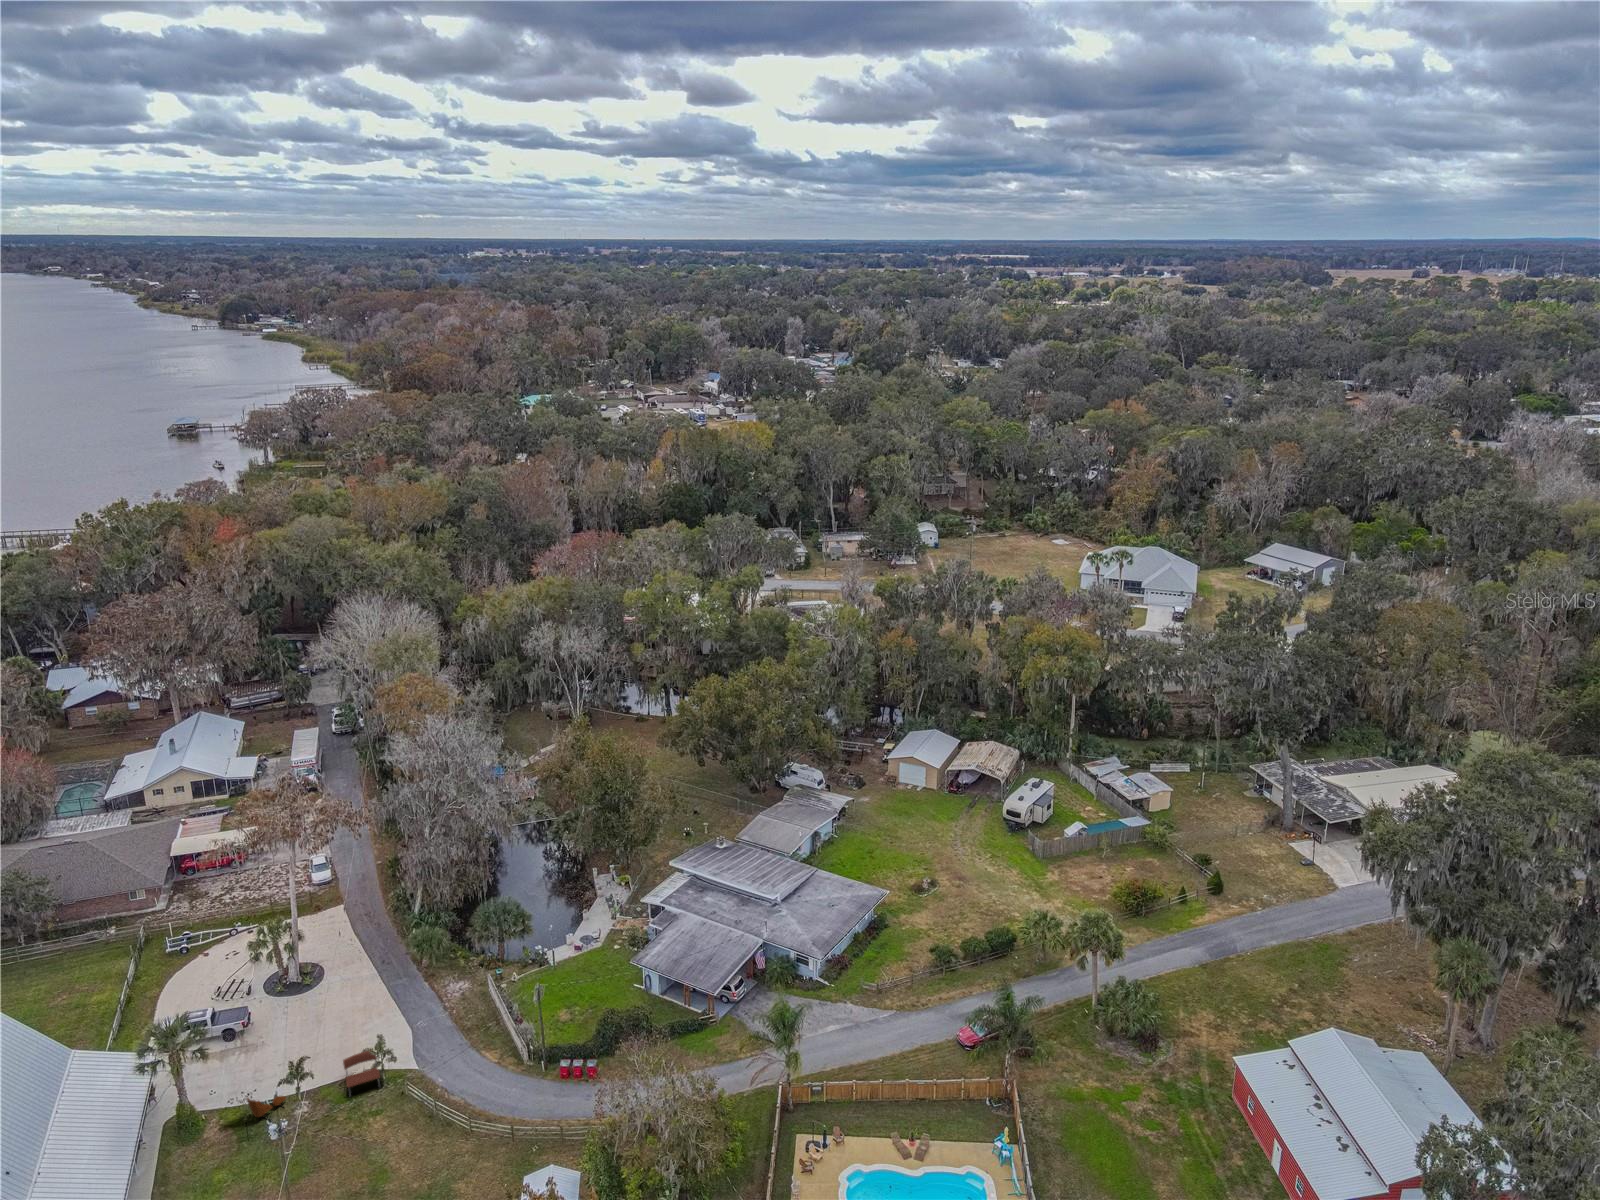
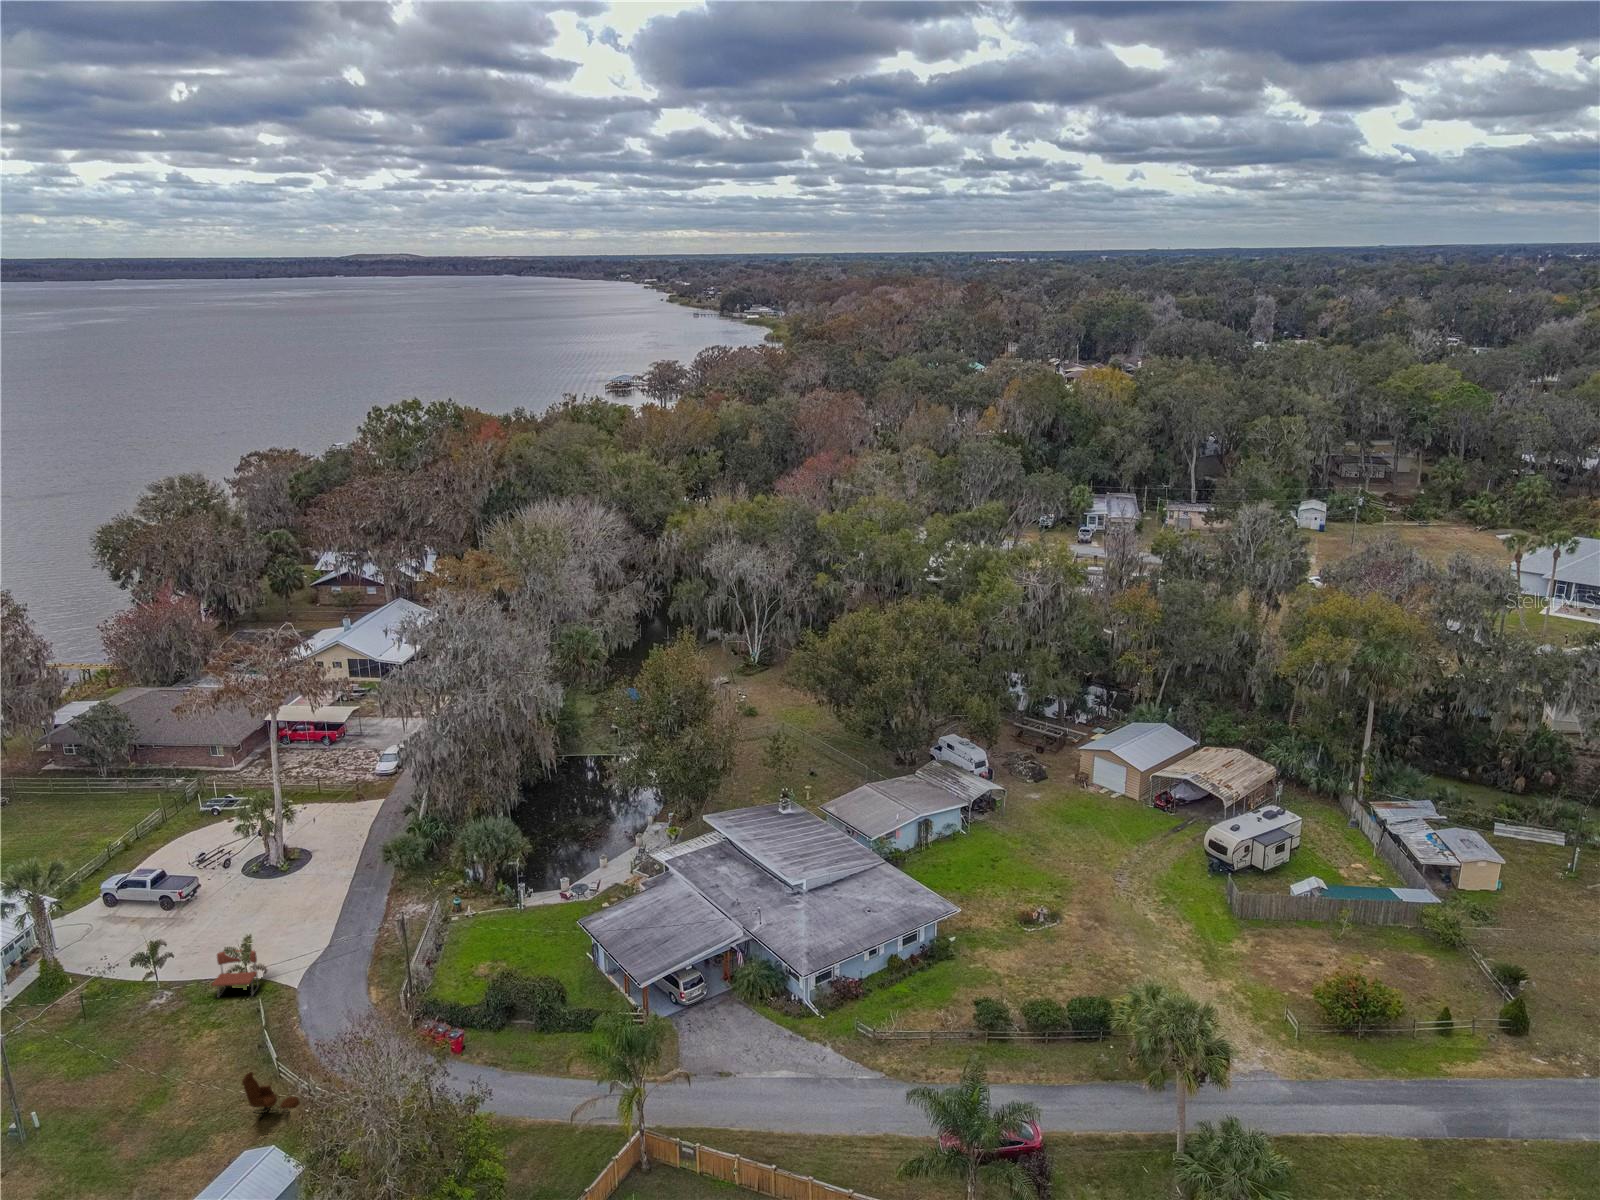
lounge chair: present [247,1096,286,1118] -> present [242,1072,299,1113]

